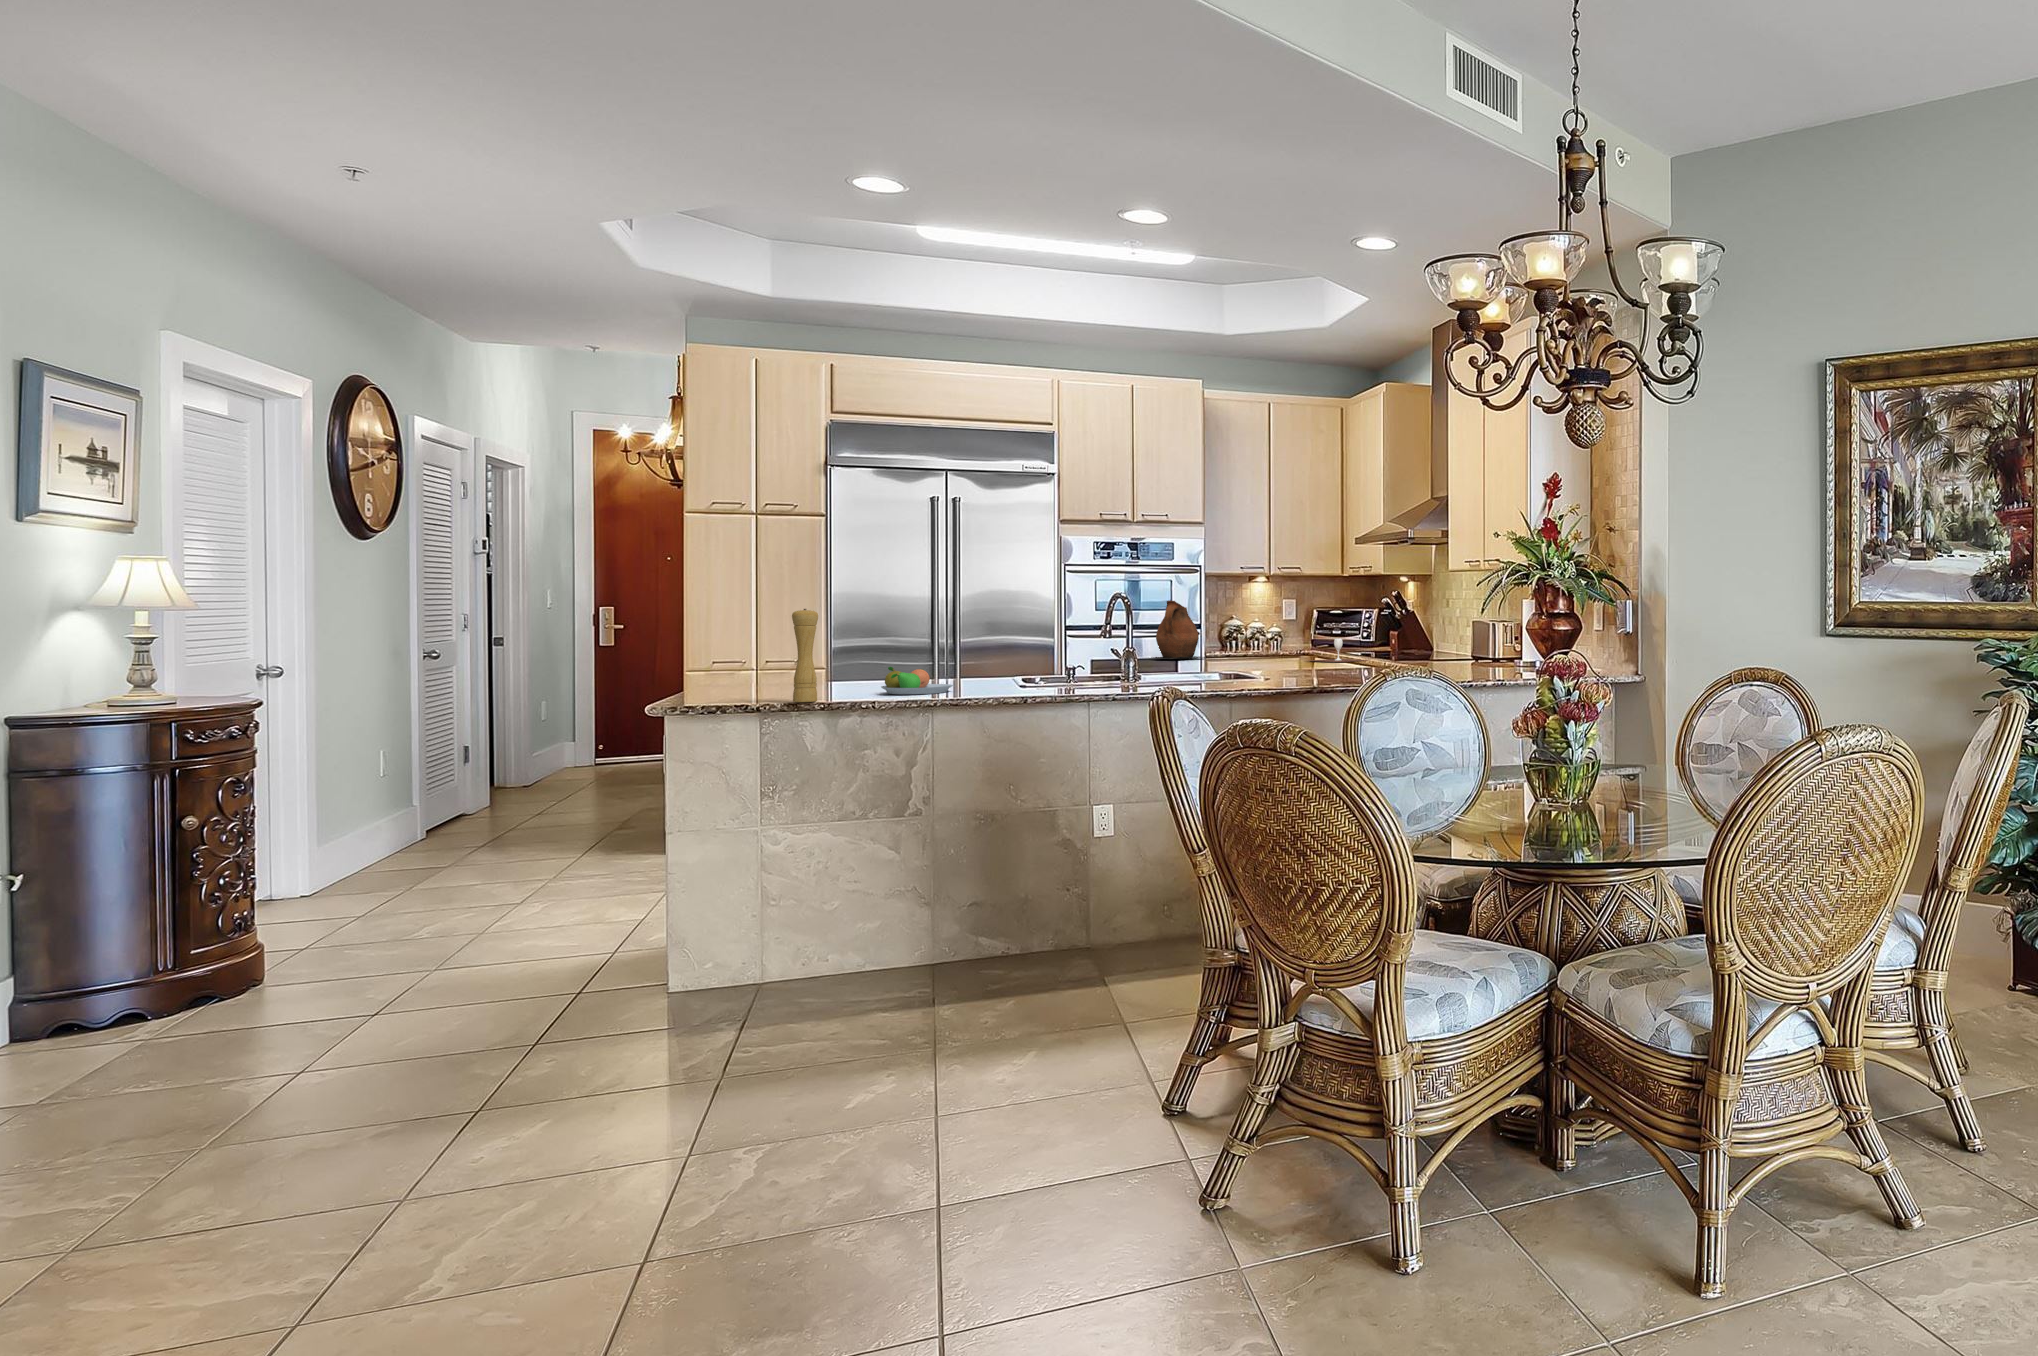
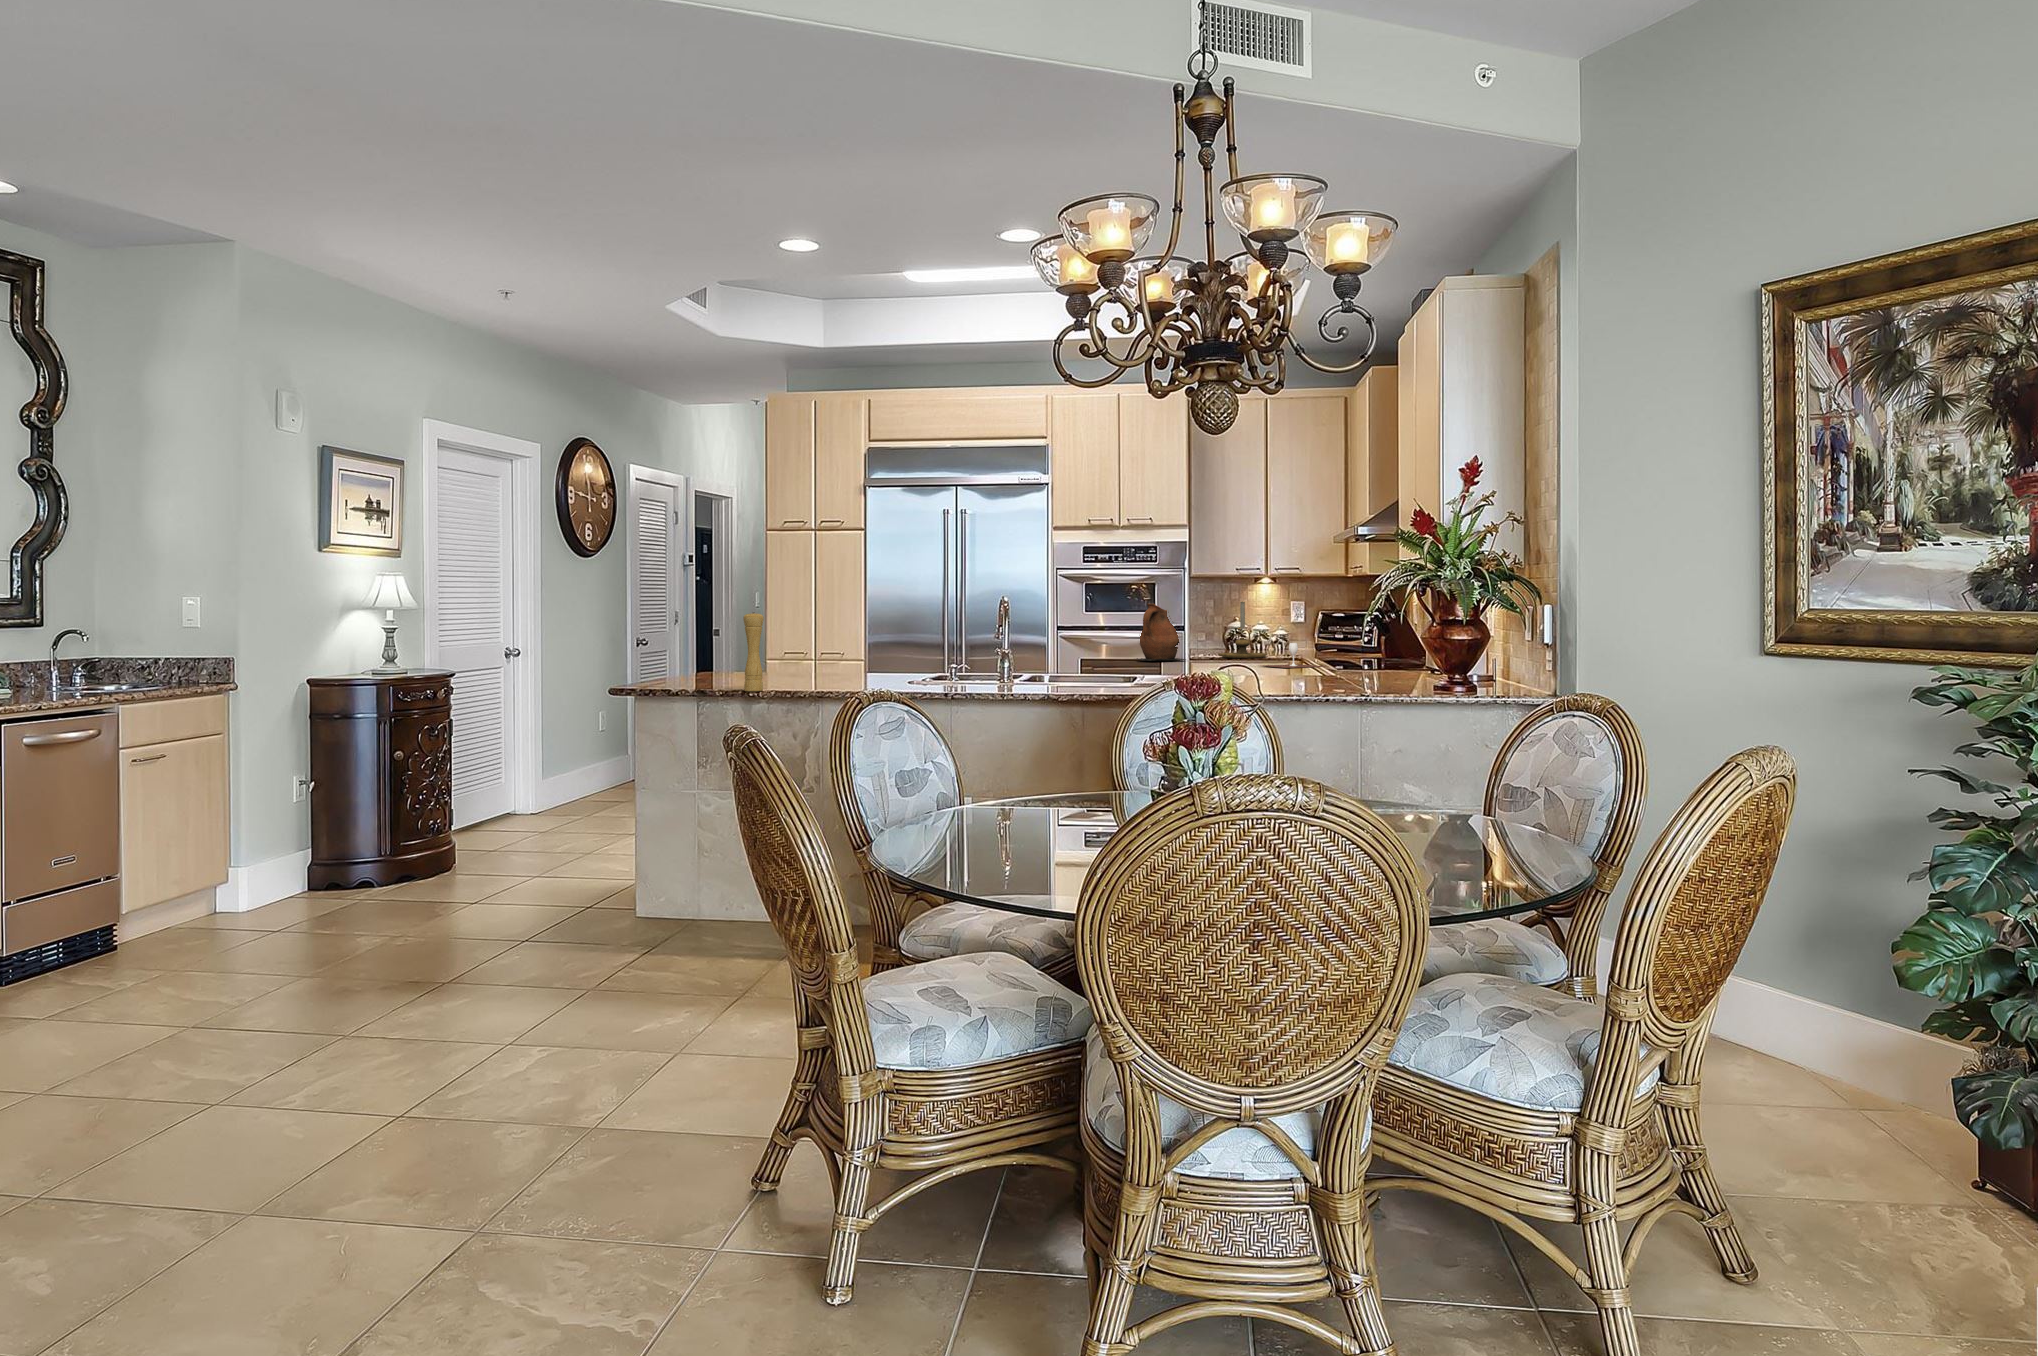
candle holder: none [1227,599,1277,655] -> present [1218,602,1268,658]
fruit bowl: present [881,667,953,694] -> none [822,663,881,688]

